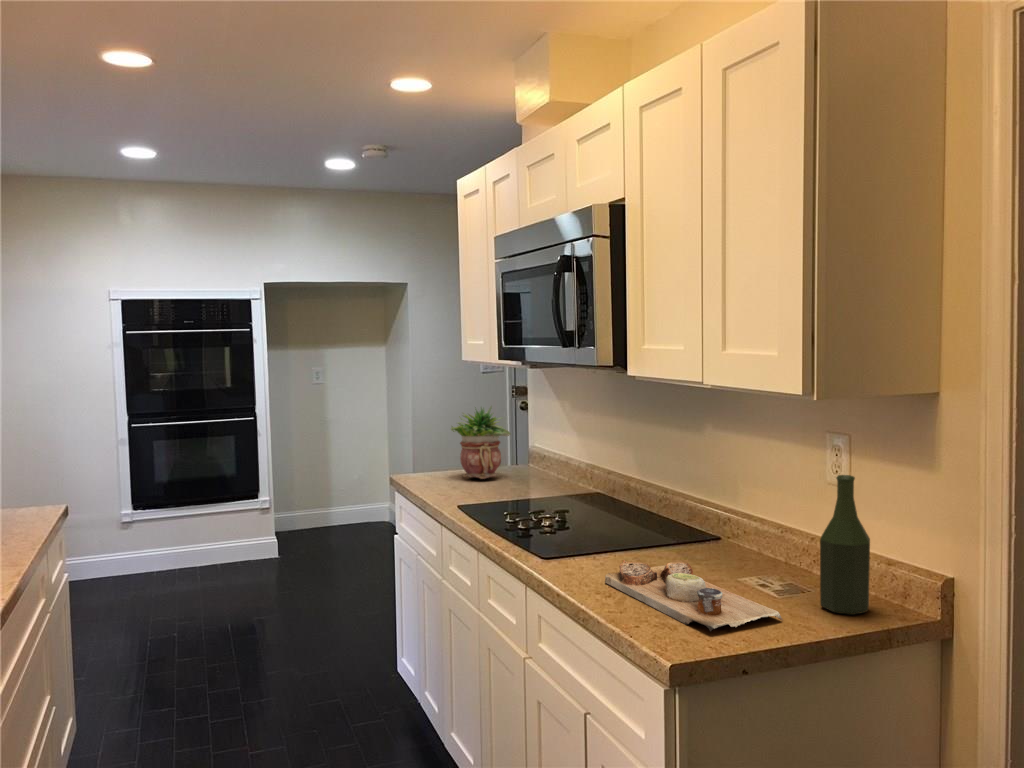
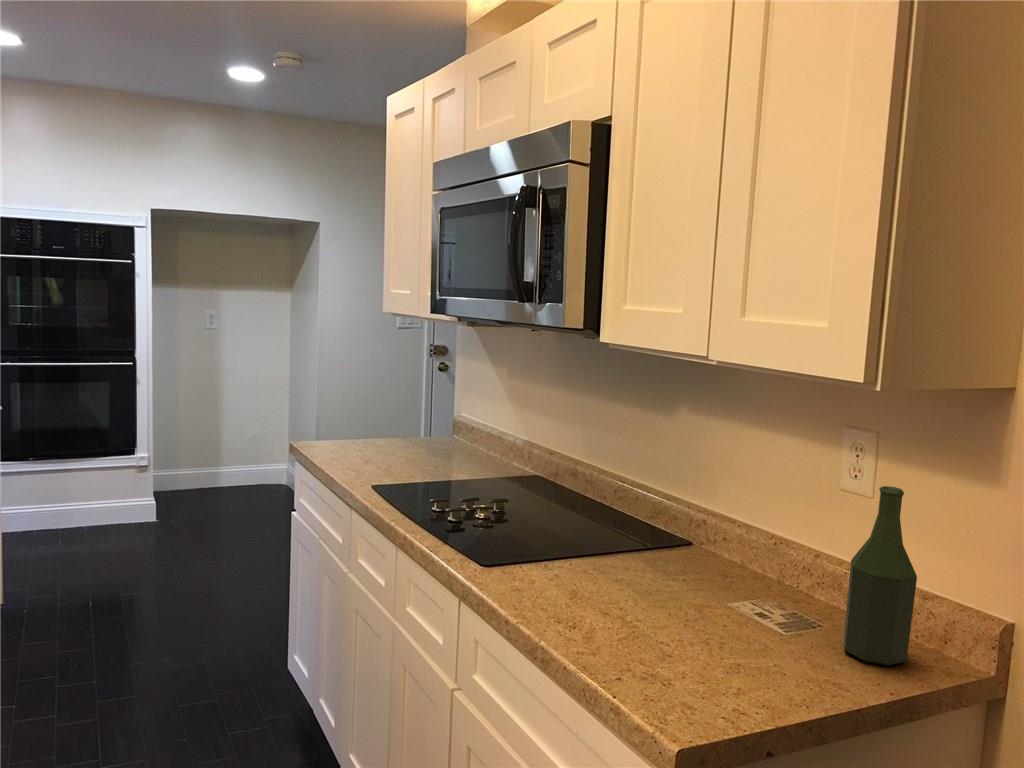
potted plant: present [451,406,510,479] -> none [364,365,435,451]
cutting board: present [605,561,783,631] -> none [566,576,807,694]

